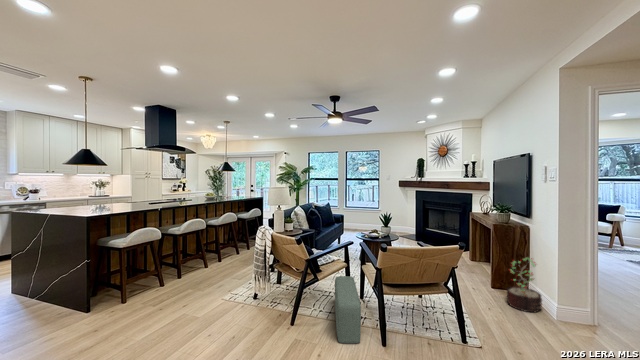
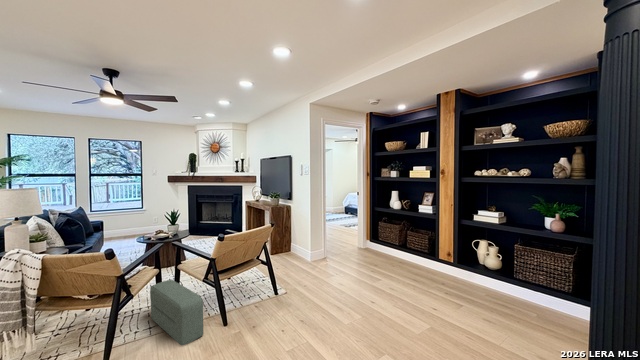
decorative plant: present [507,257,542,312] -> none [285,226,304,263]

